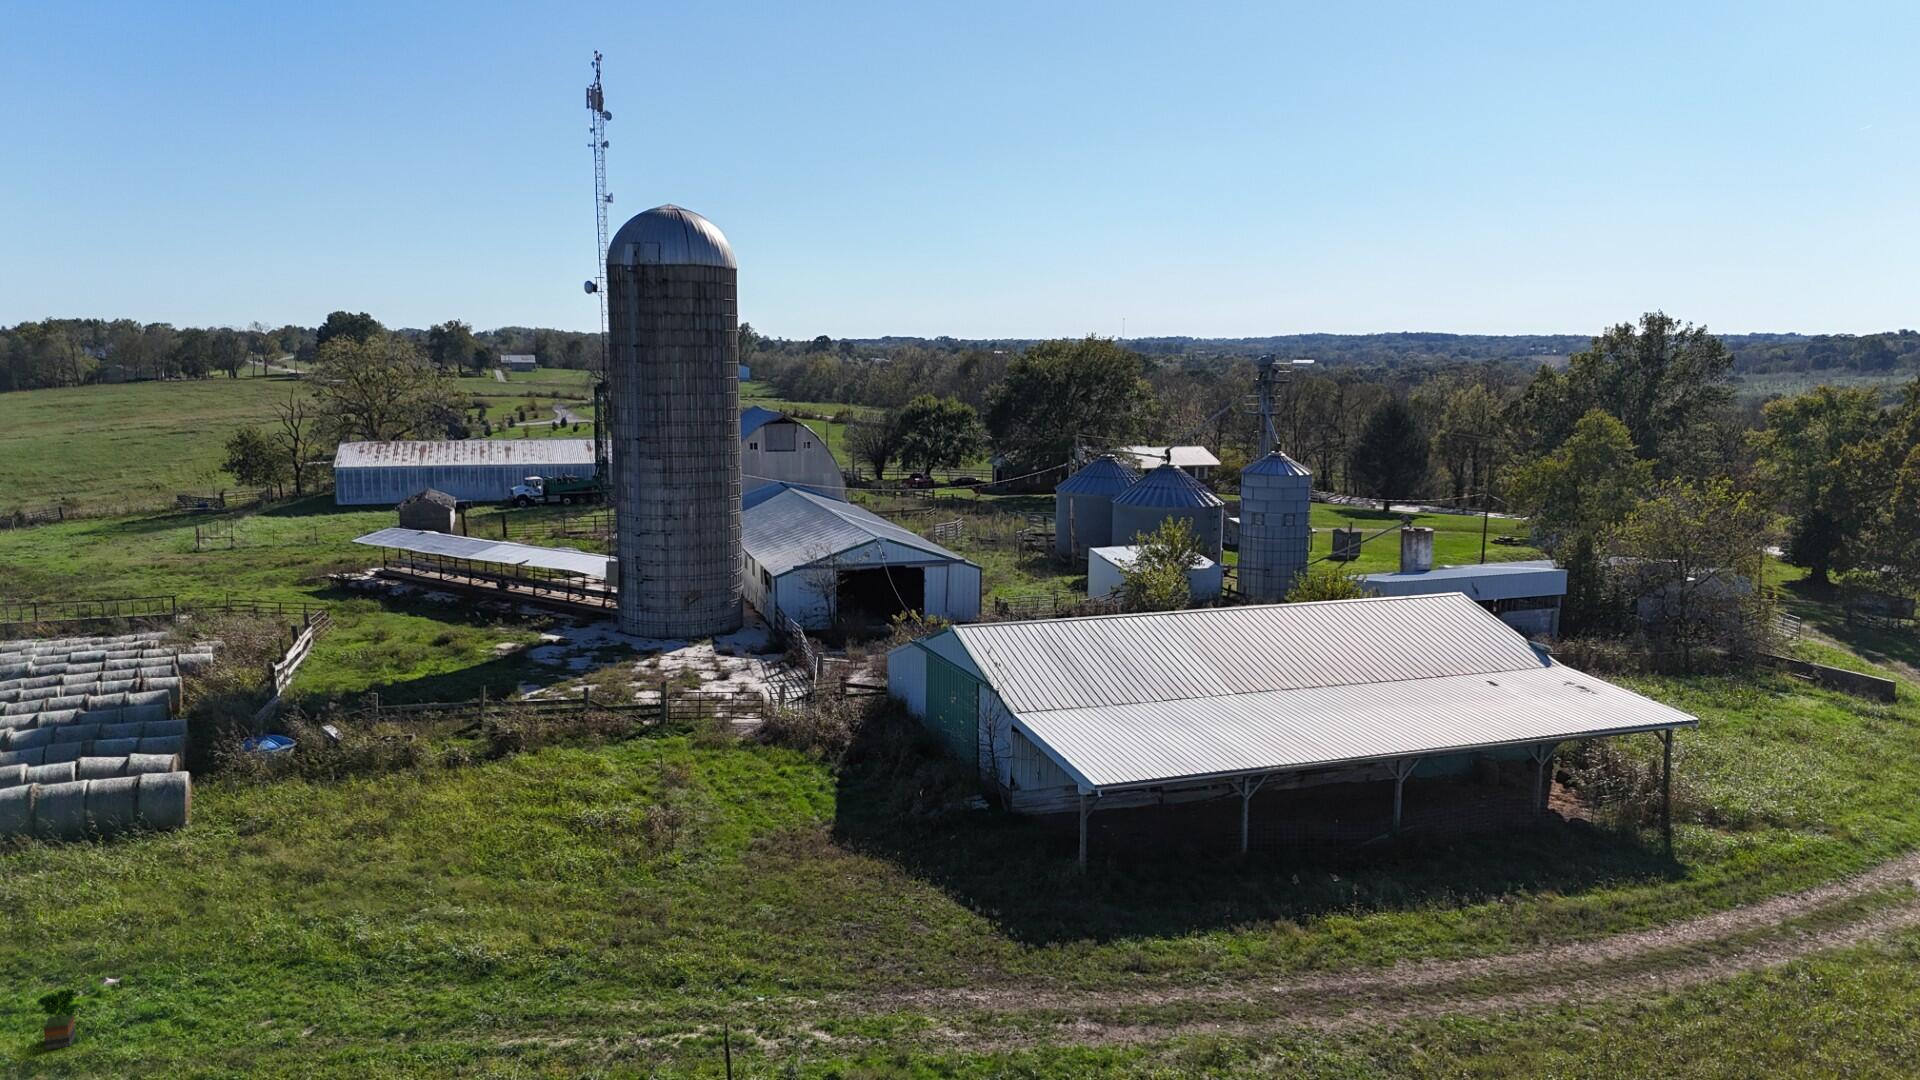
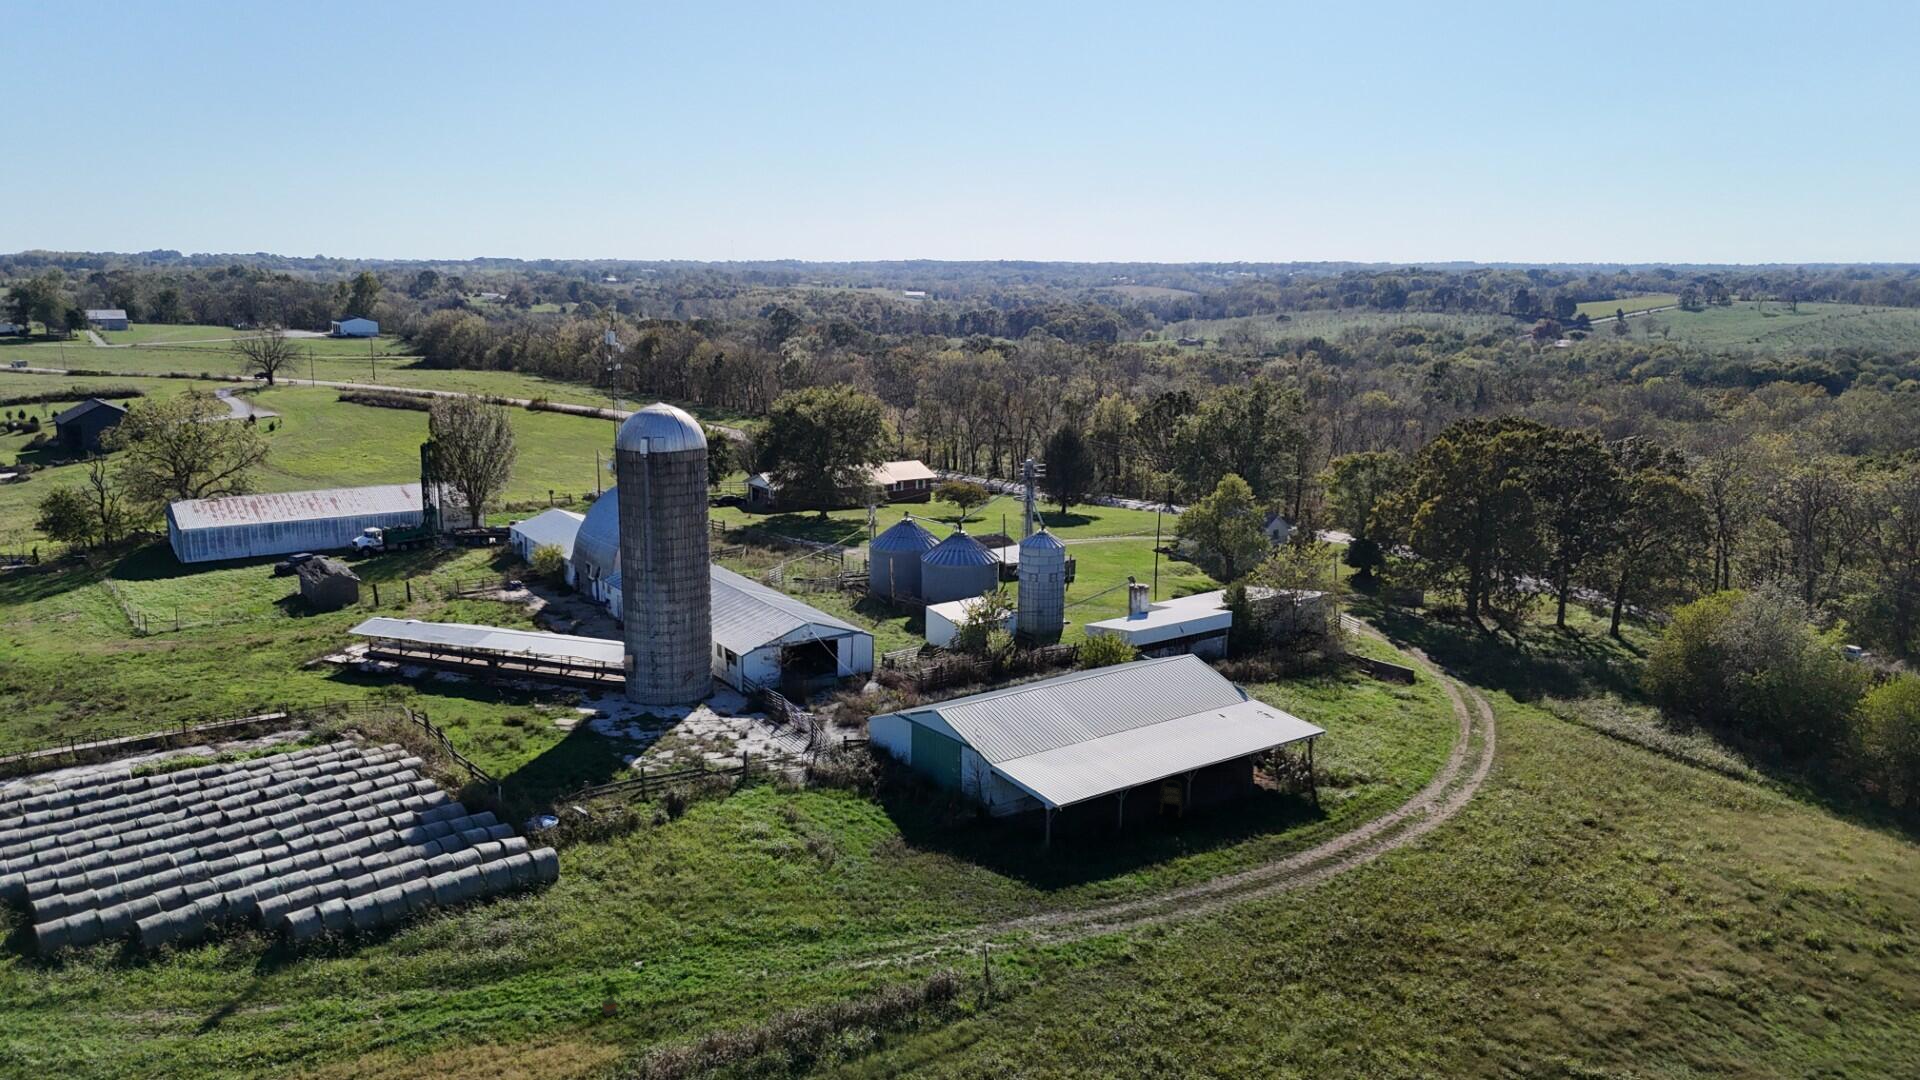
bench: none [1335,780,1387,849] -> present [1159,780,1182,817]

